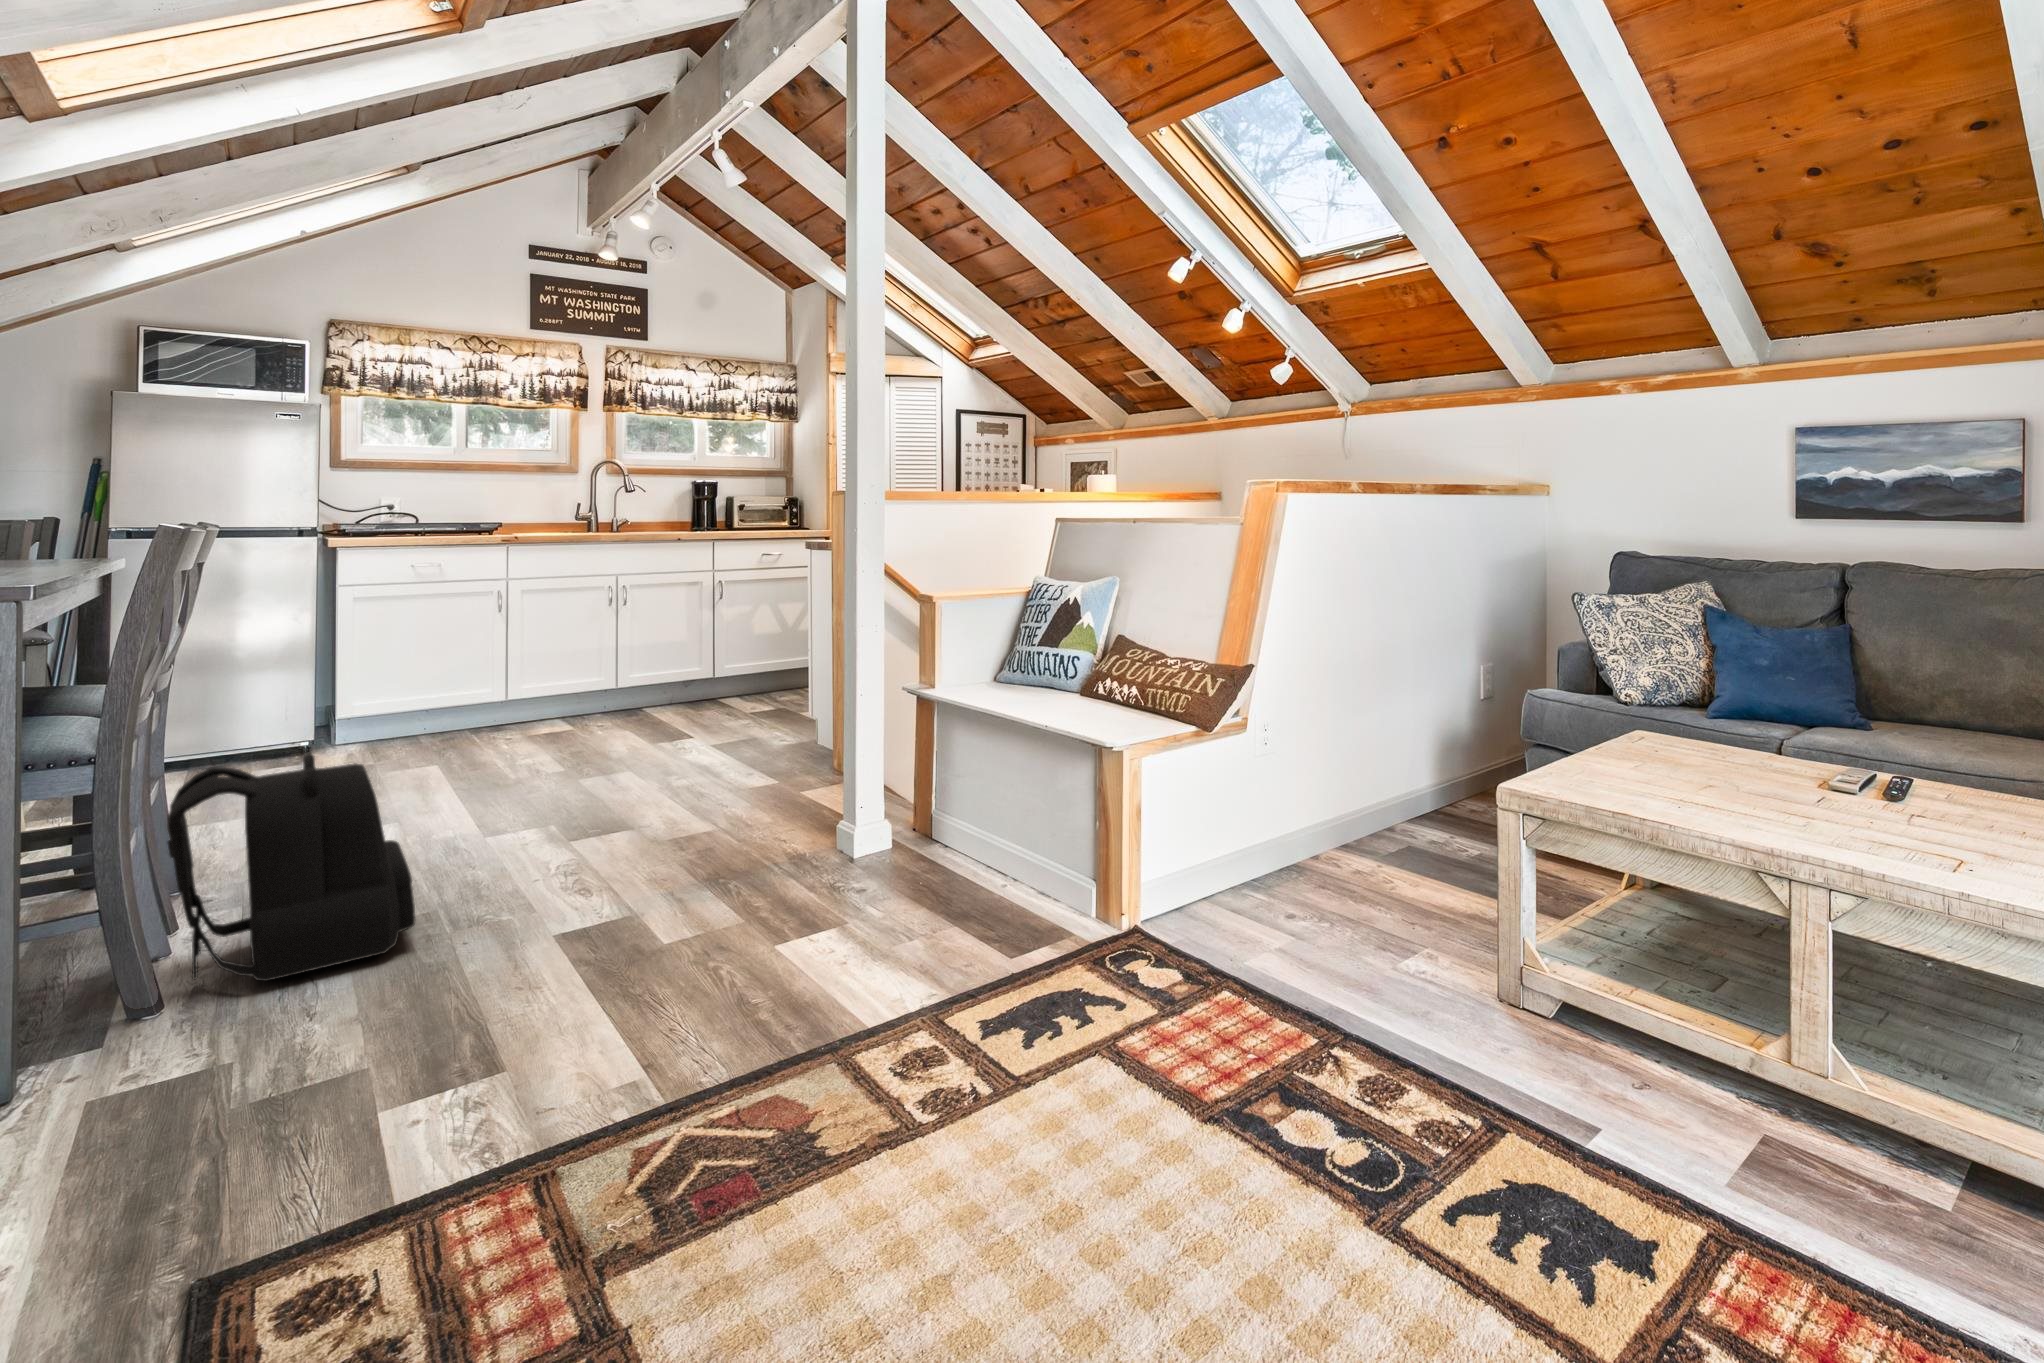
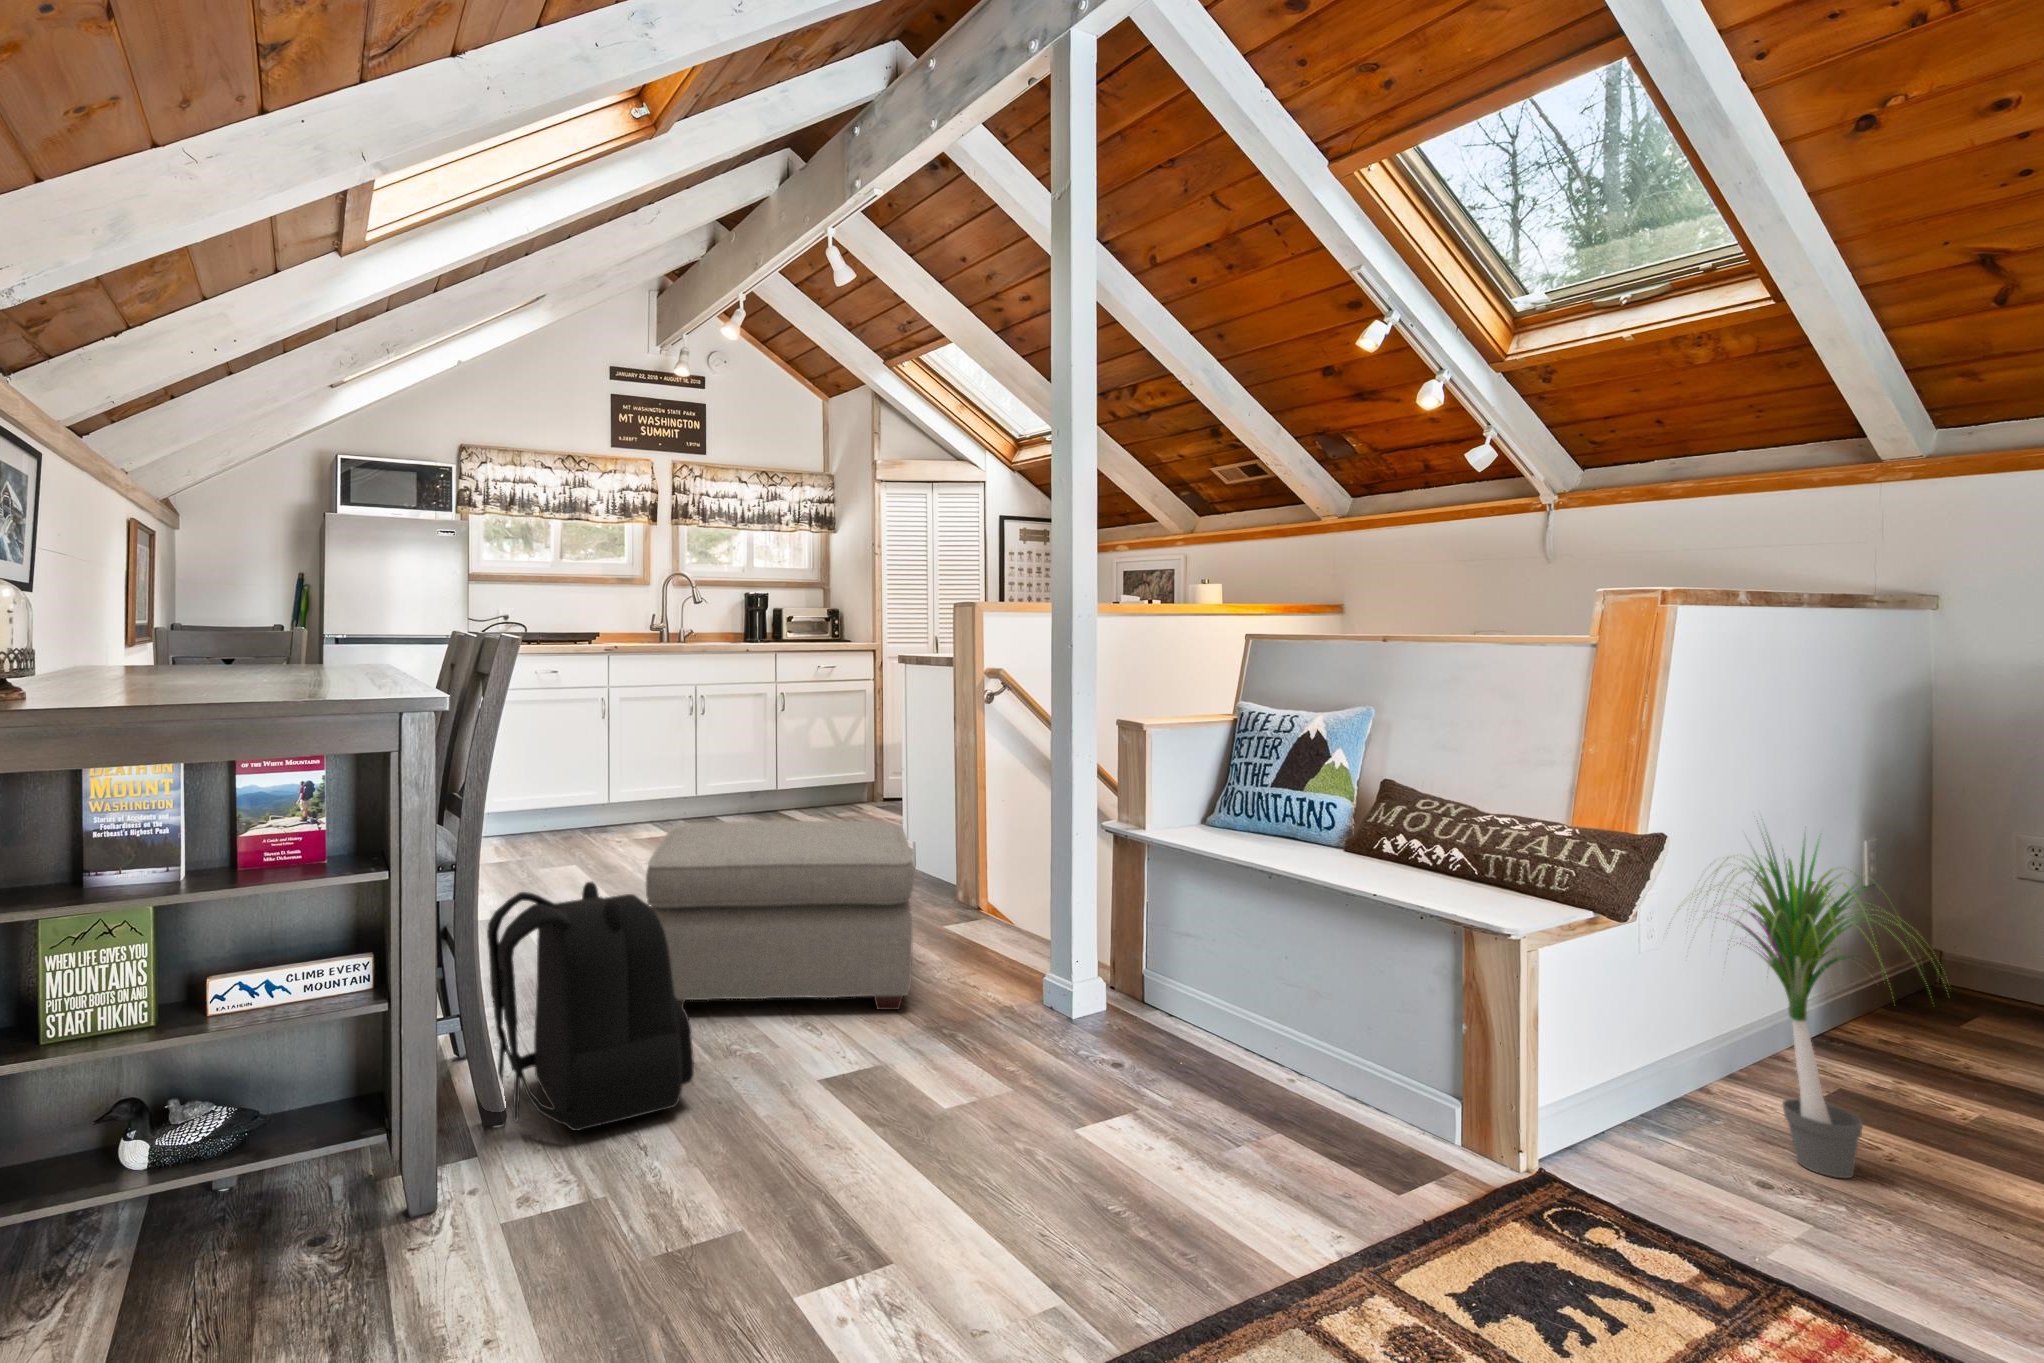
potted plant: none [1259,647,1425,910] -> present [1669,823,1939,1178]
ottoman: none [424,691,739,874] -> present [646,821,914,1010]

